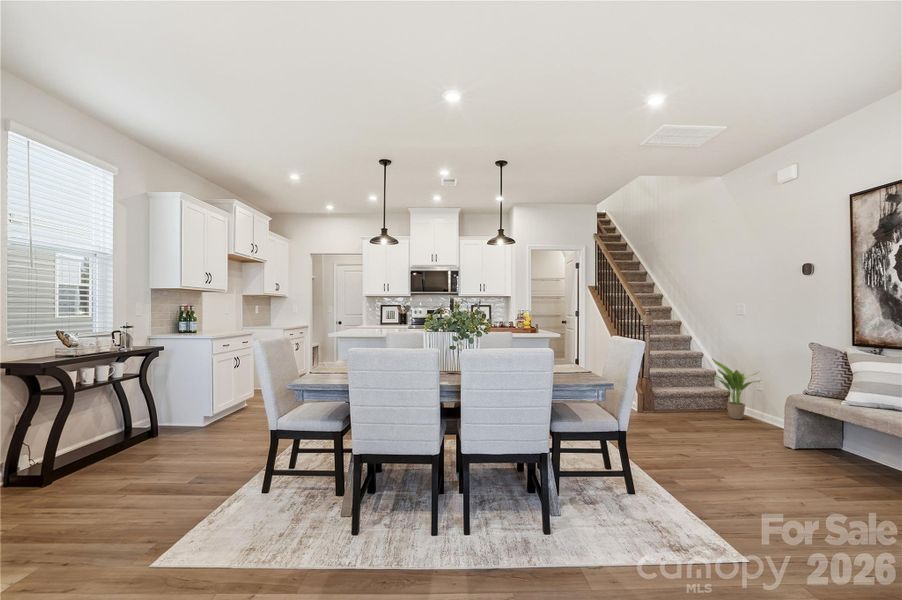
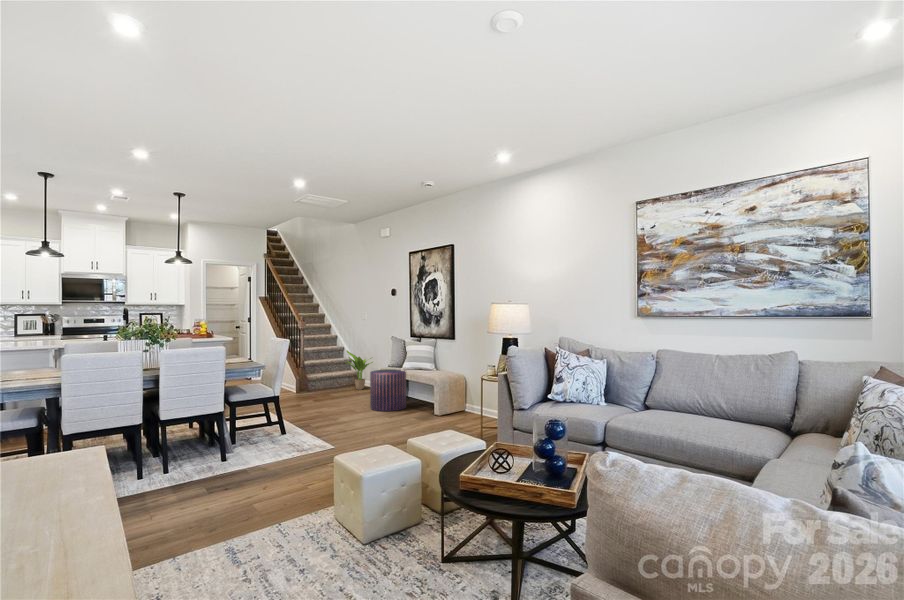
pouf: none [775,399,857,481] -> present [370,369,406,411]

